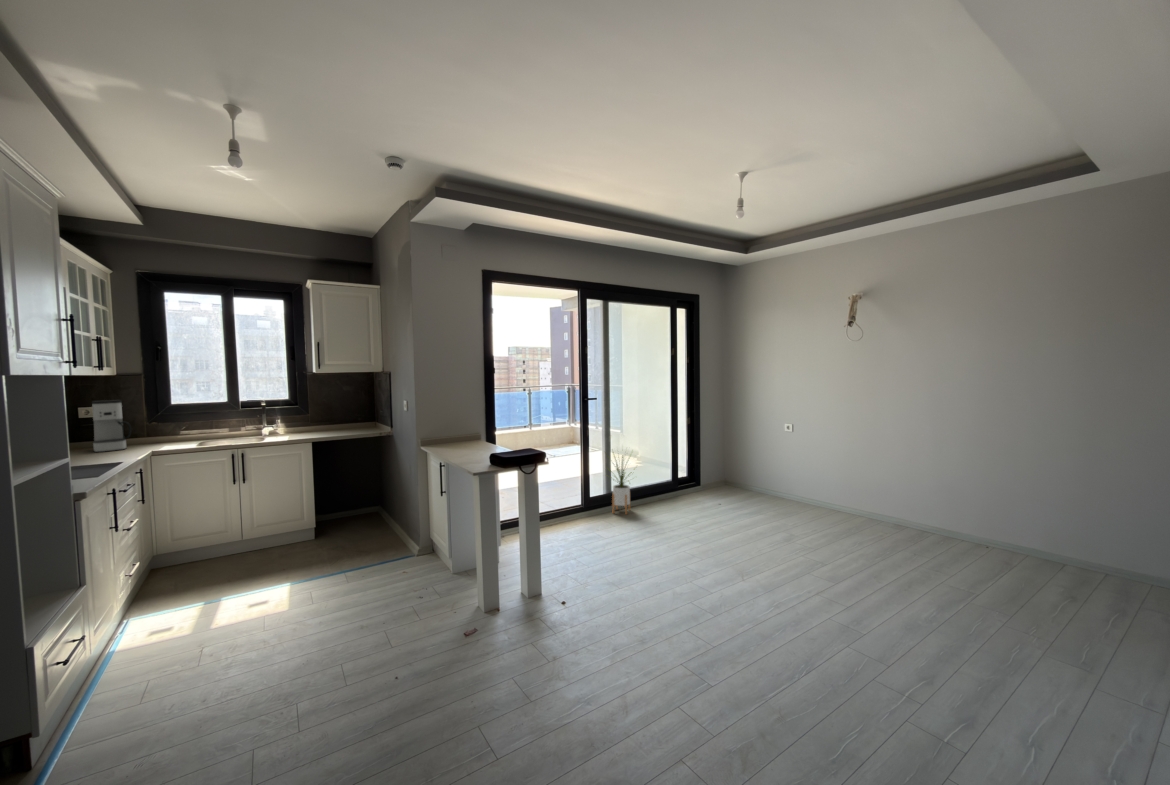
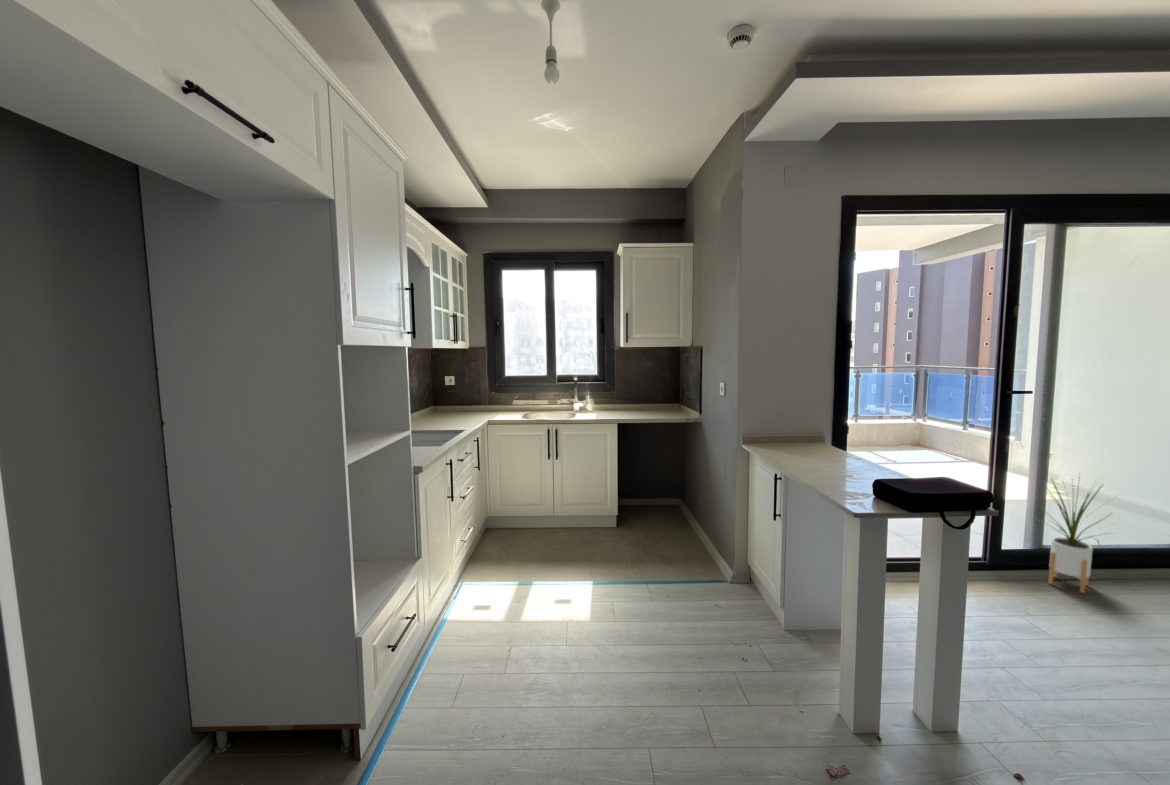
coffee maker: present [92,400,131,452] -> none [450,371,476,417]

